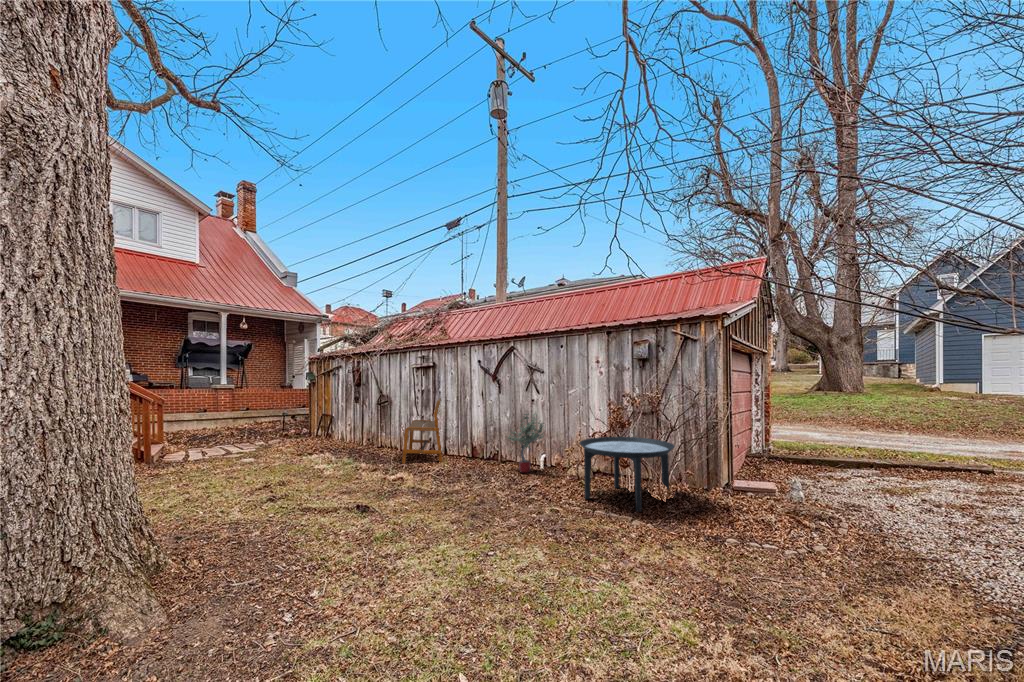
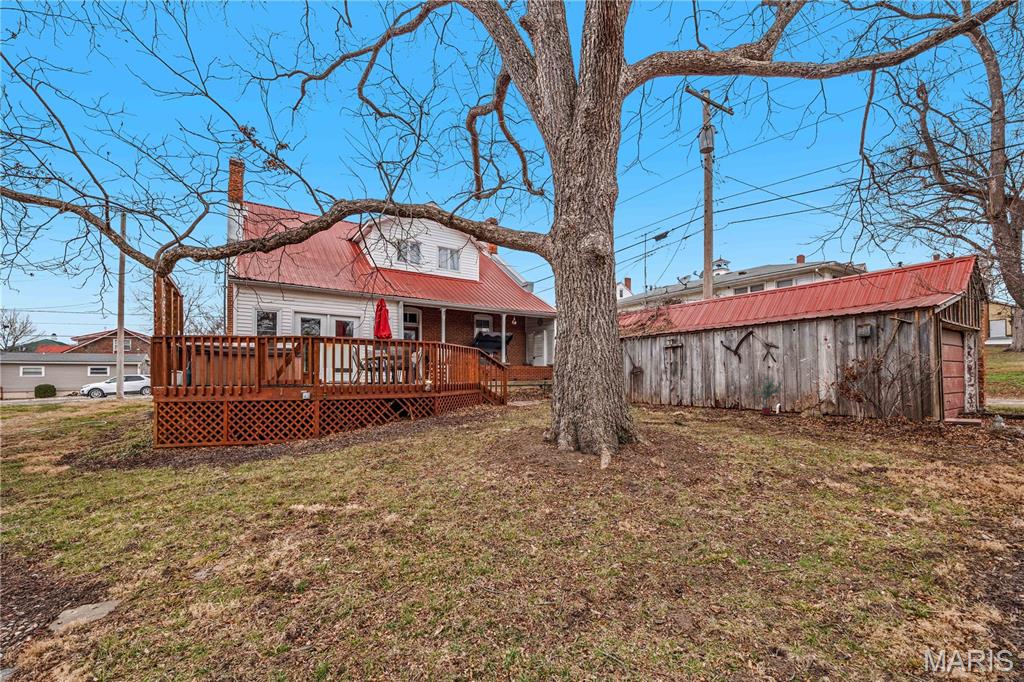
bench: present [402,398,442,464] -> none [664,367,697,409]
round table: present [580,437,674,512] -> none [818,389,895,431]

